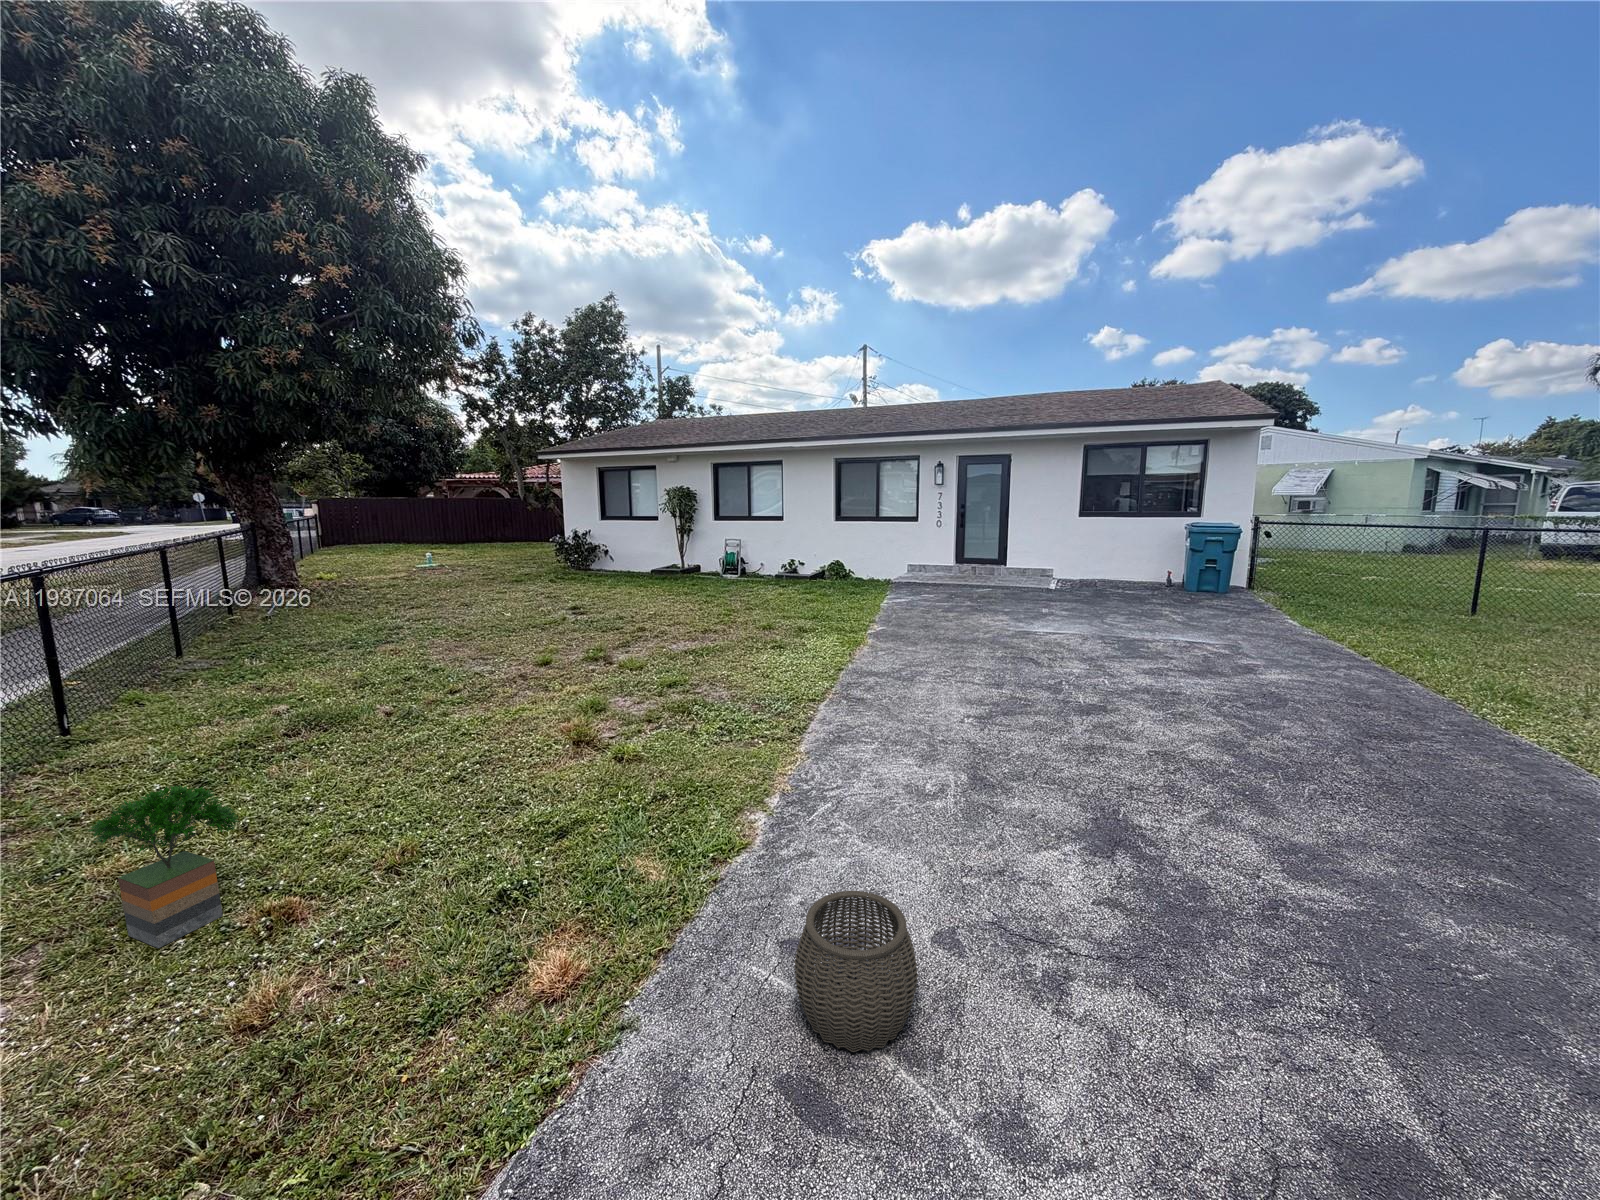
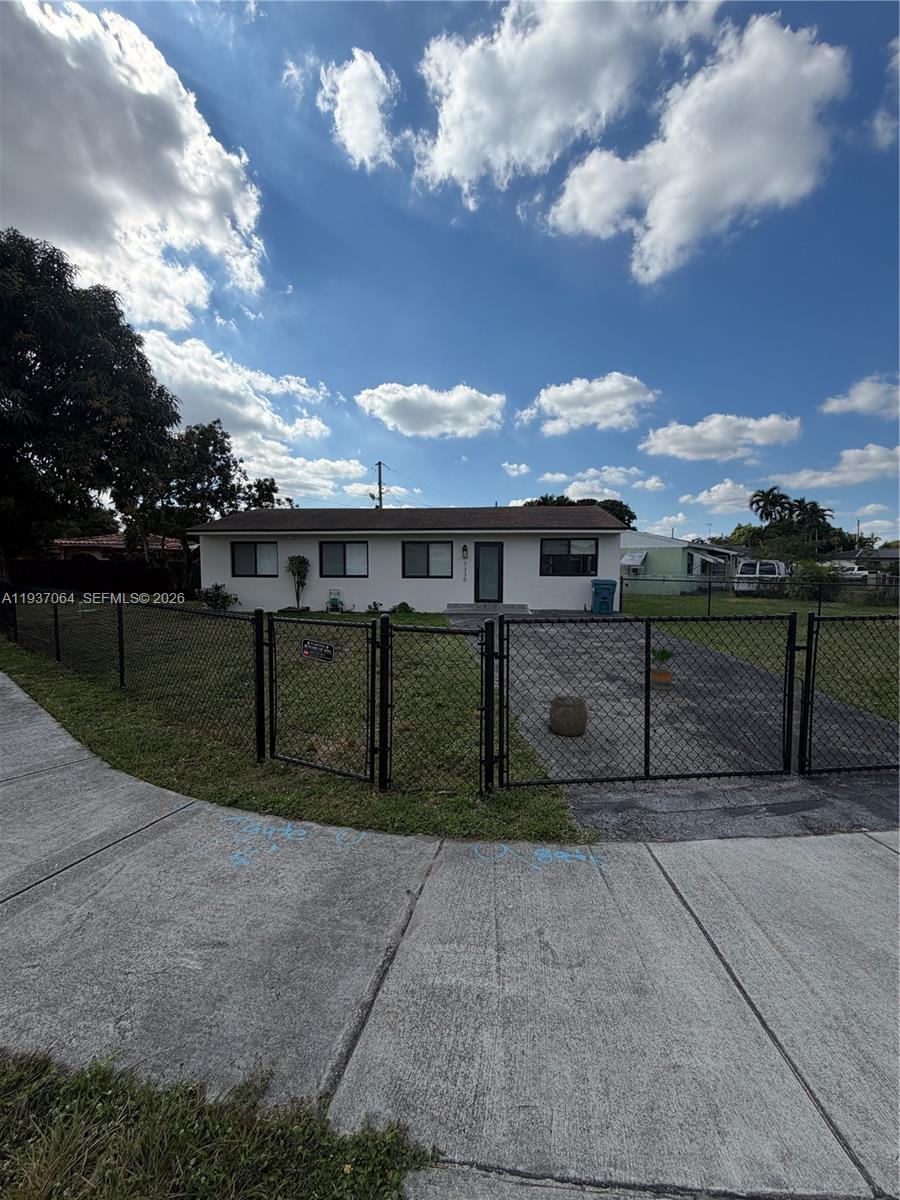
potted tree: present [89,785,238,948] -> present [650,649,675,690]

